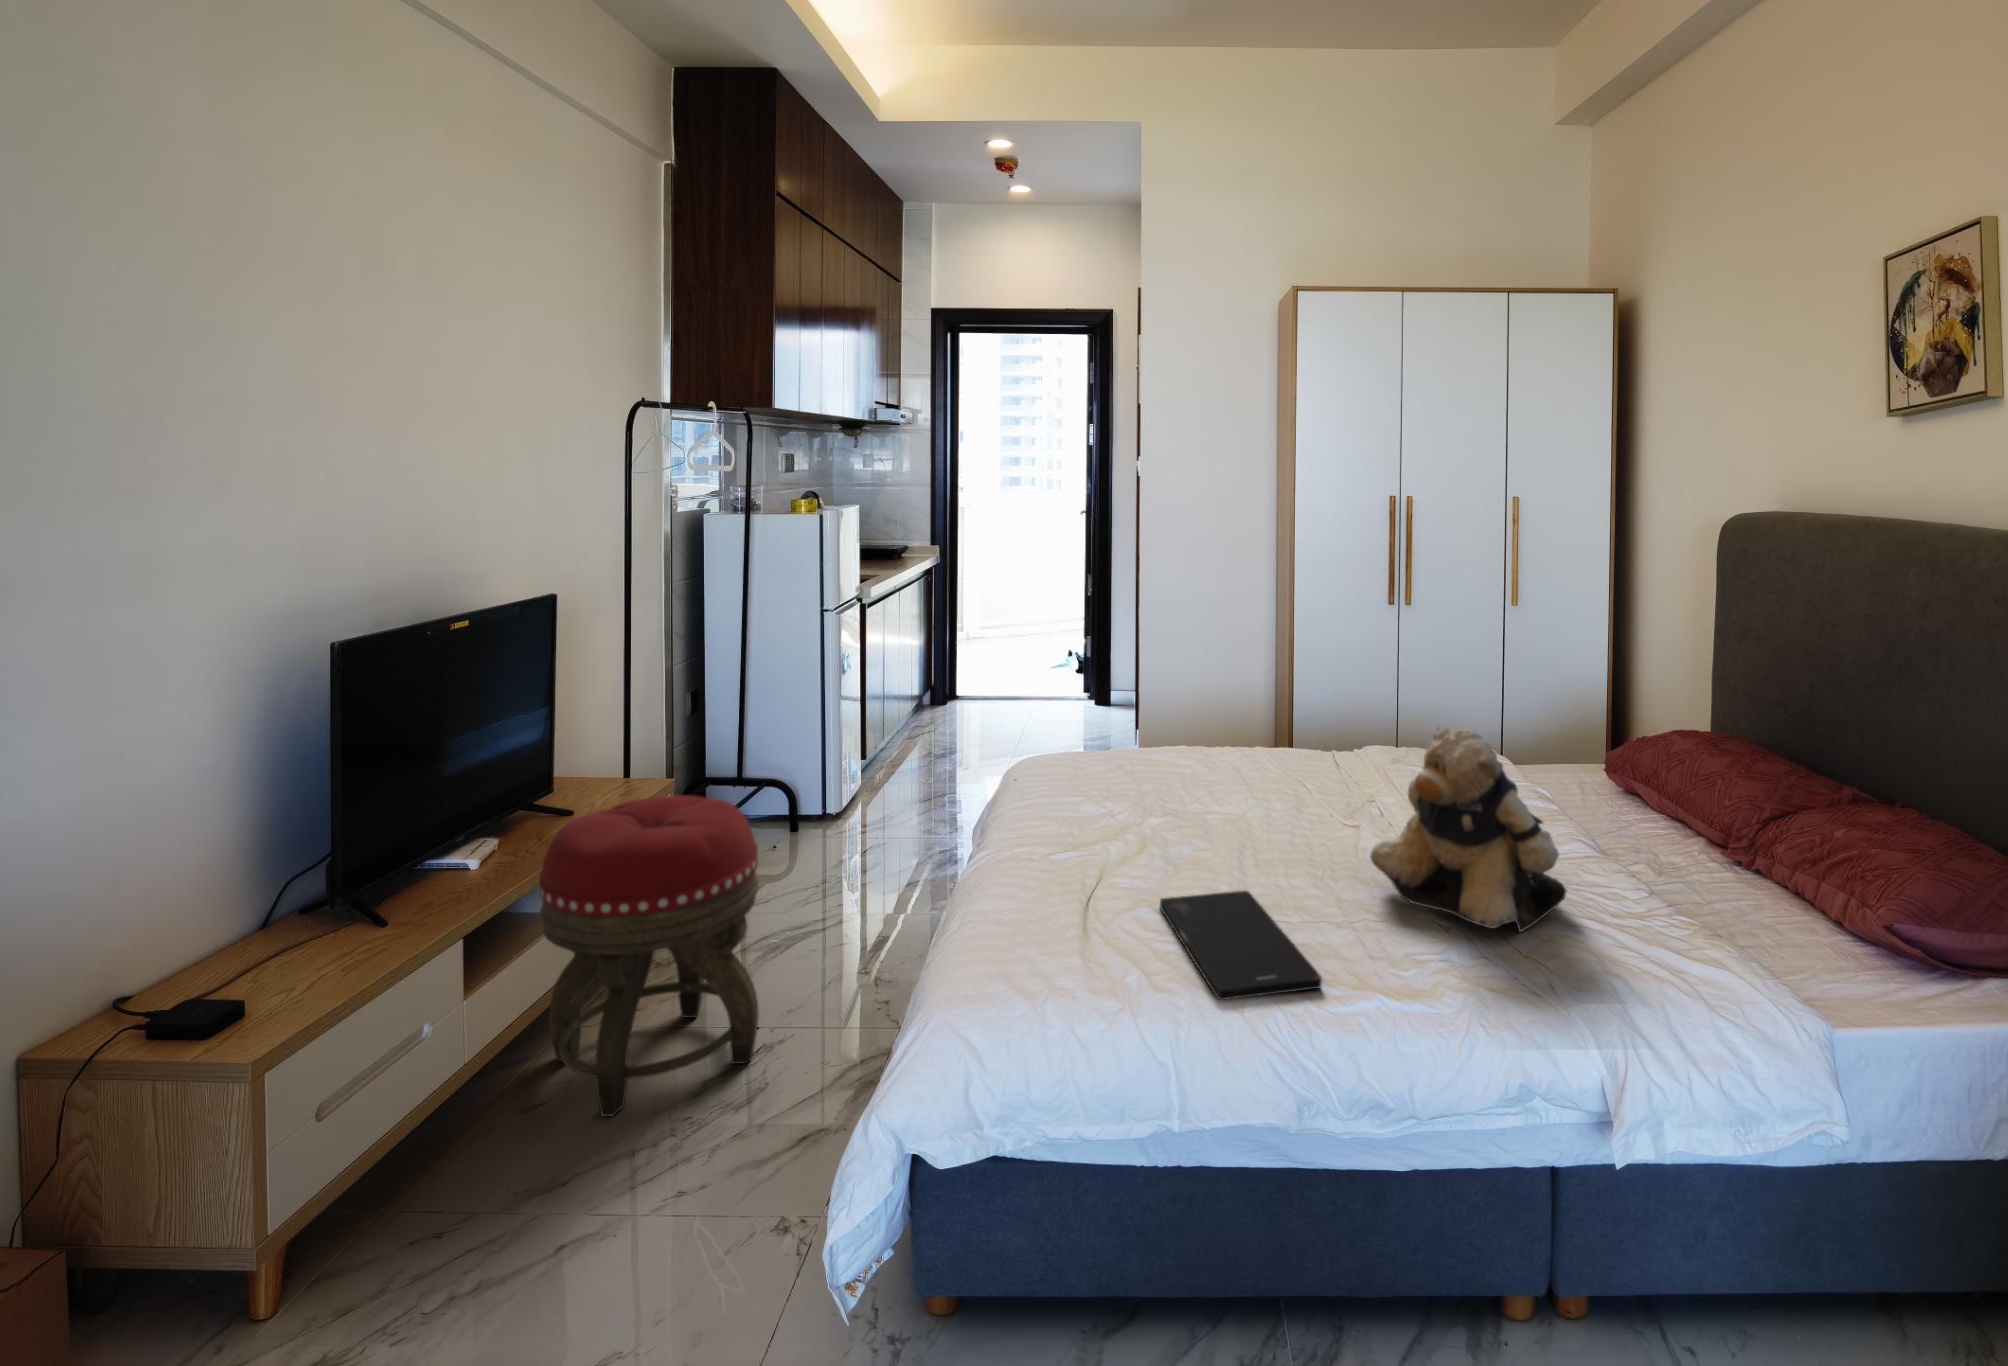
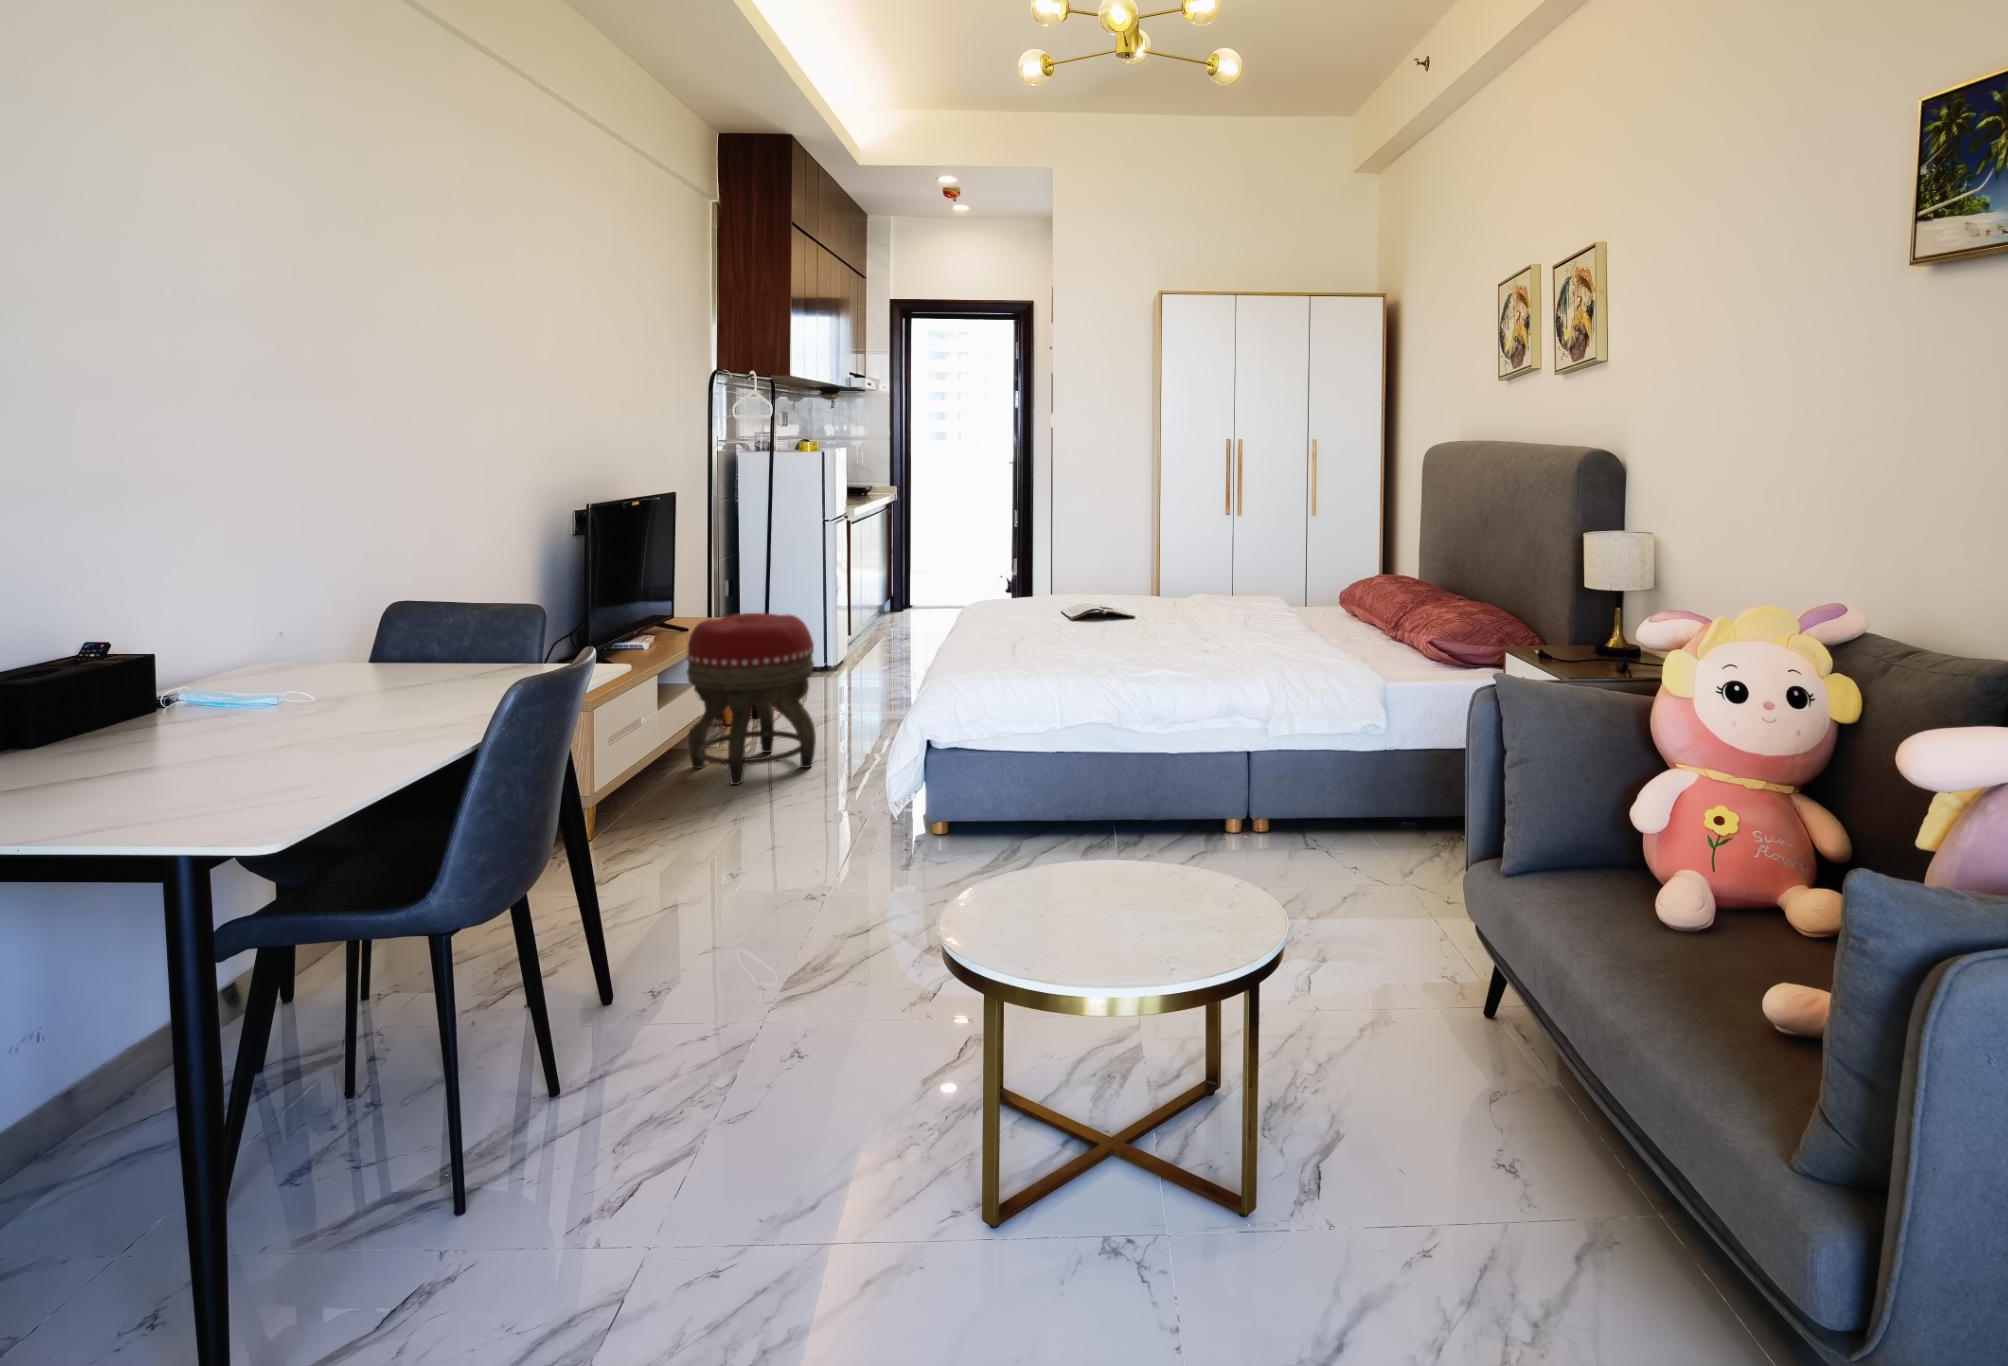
teddy bear: present [1370,727,1566,932] -> none [1171,545,1275,651]
magazine: none [1161,776,1287,819] -> present [1061,601,1136,620]
smartphone: present [1160,890,1322,1000] -> none [1055,639,1134,668]

